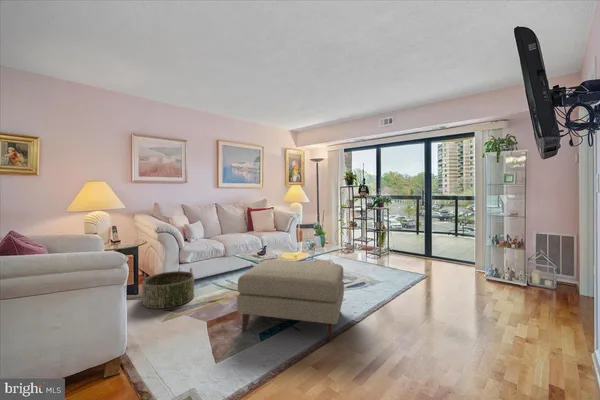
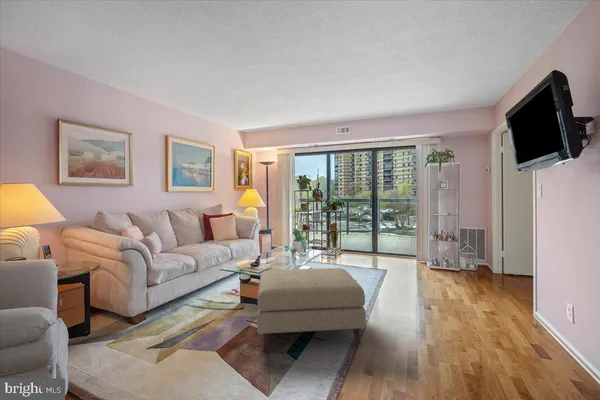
basket: present [142,268,194,309] -> none [108,288,175,346]

